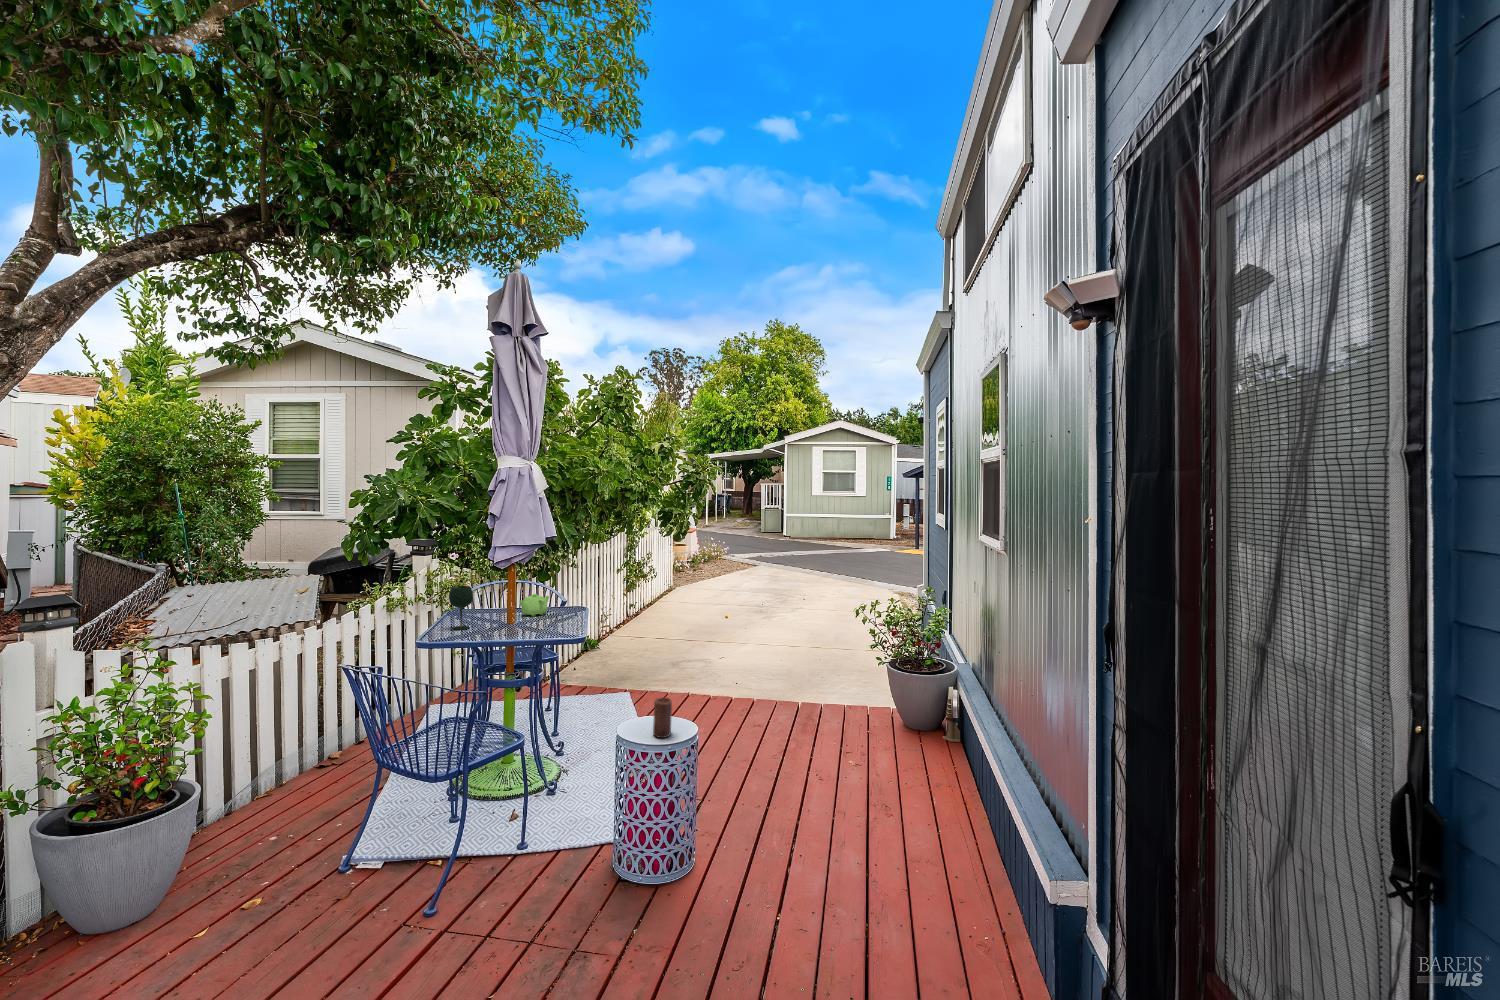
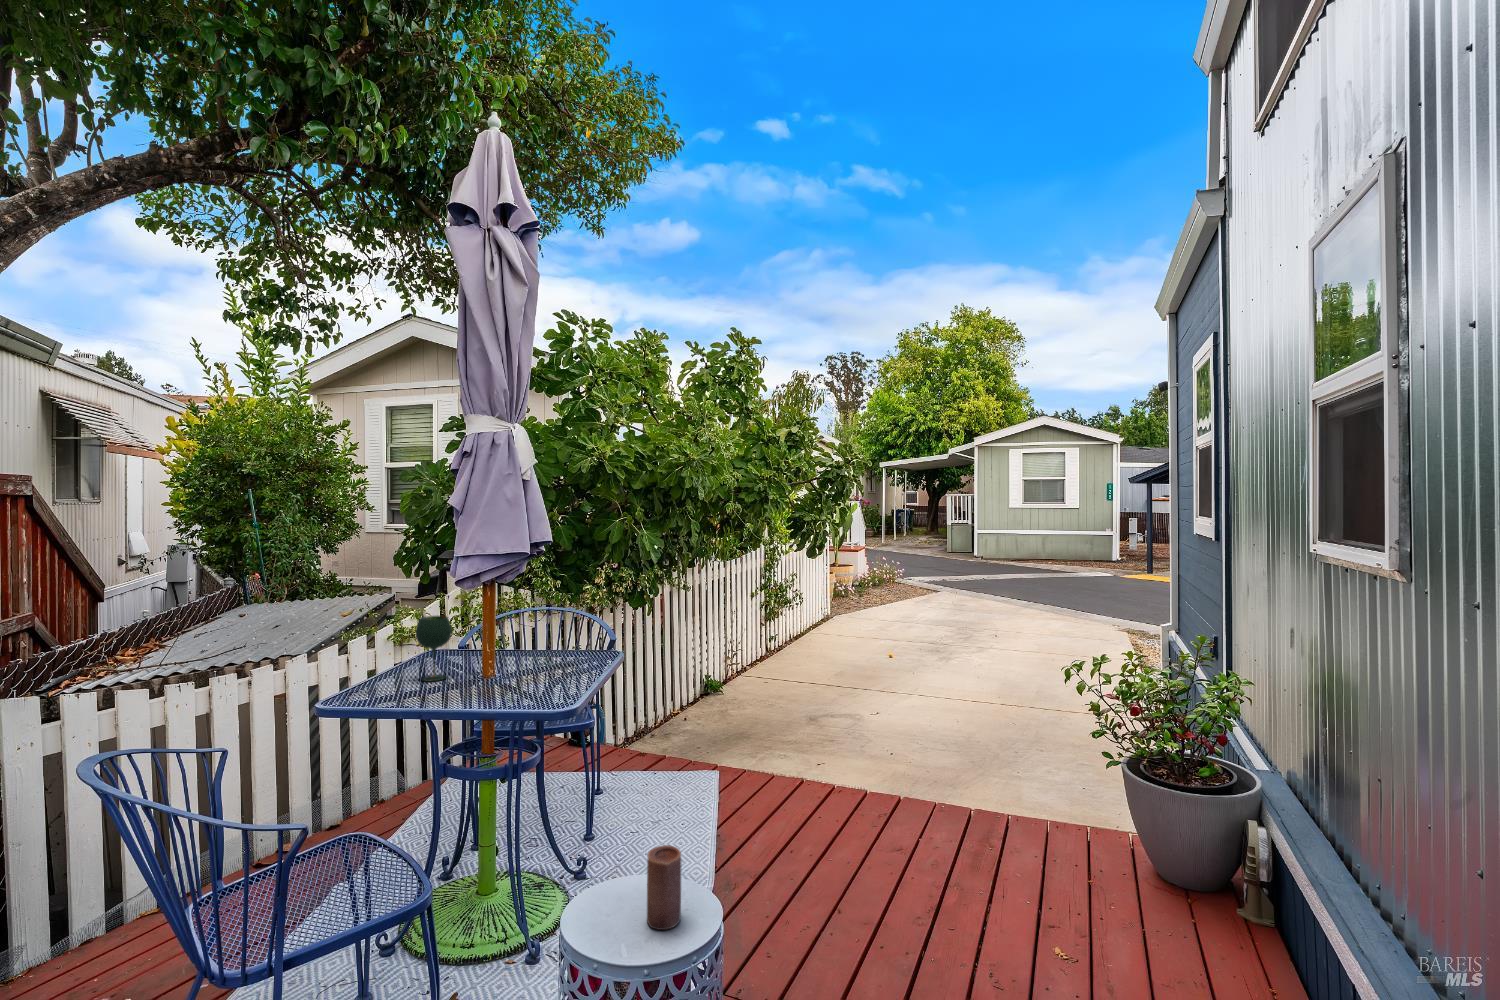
teapot: present [520,594,549,617] -> none [531,629,580,663]

